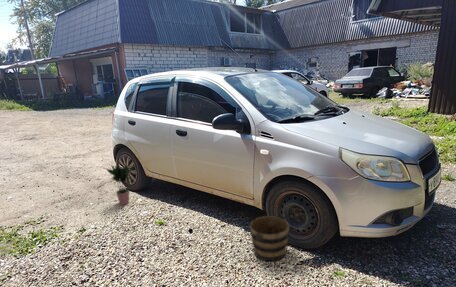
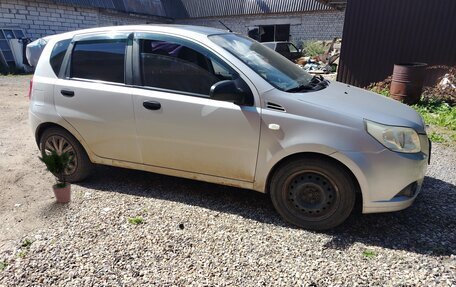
bucket: present [250,216,289,261] -> none [265,199,310,250]

